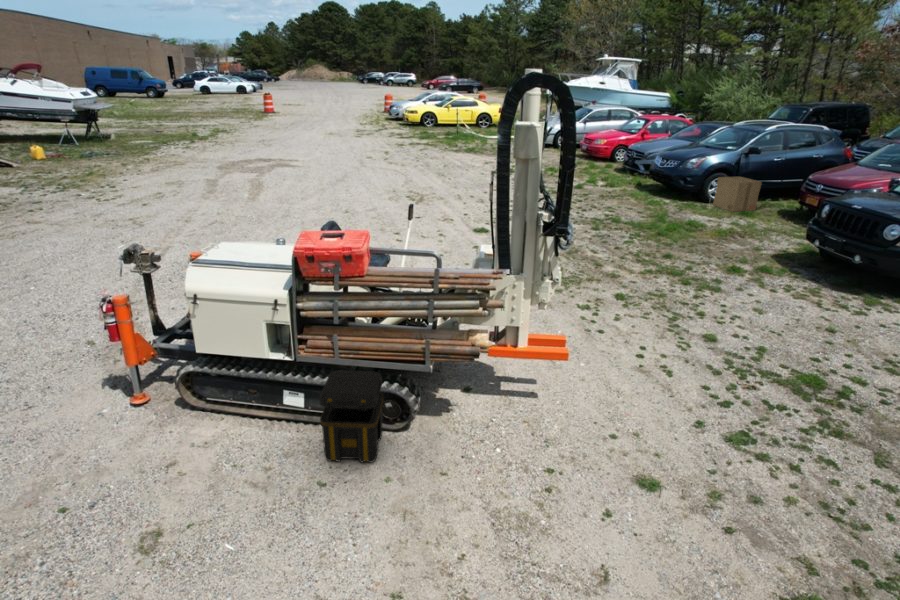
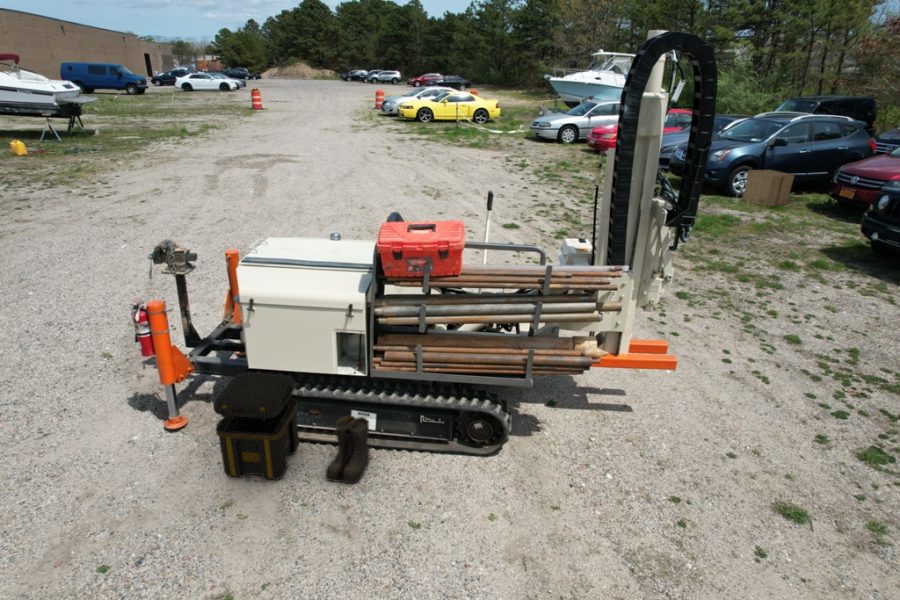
toolbox: present [320,370,383,463] -> present [214,372,299,480]
boots: none [256,394,300,451] -> present [326,416,370,483]

